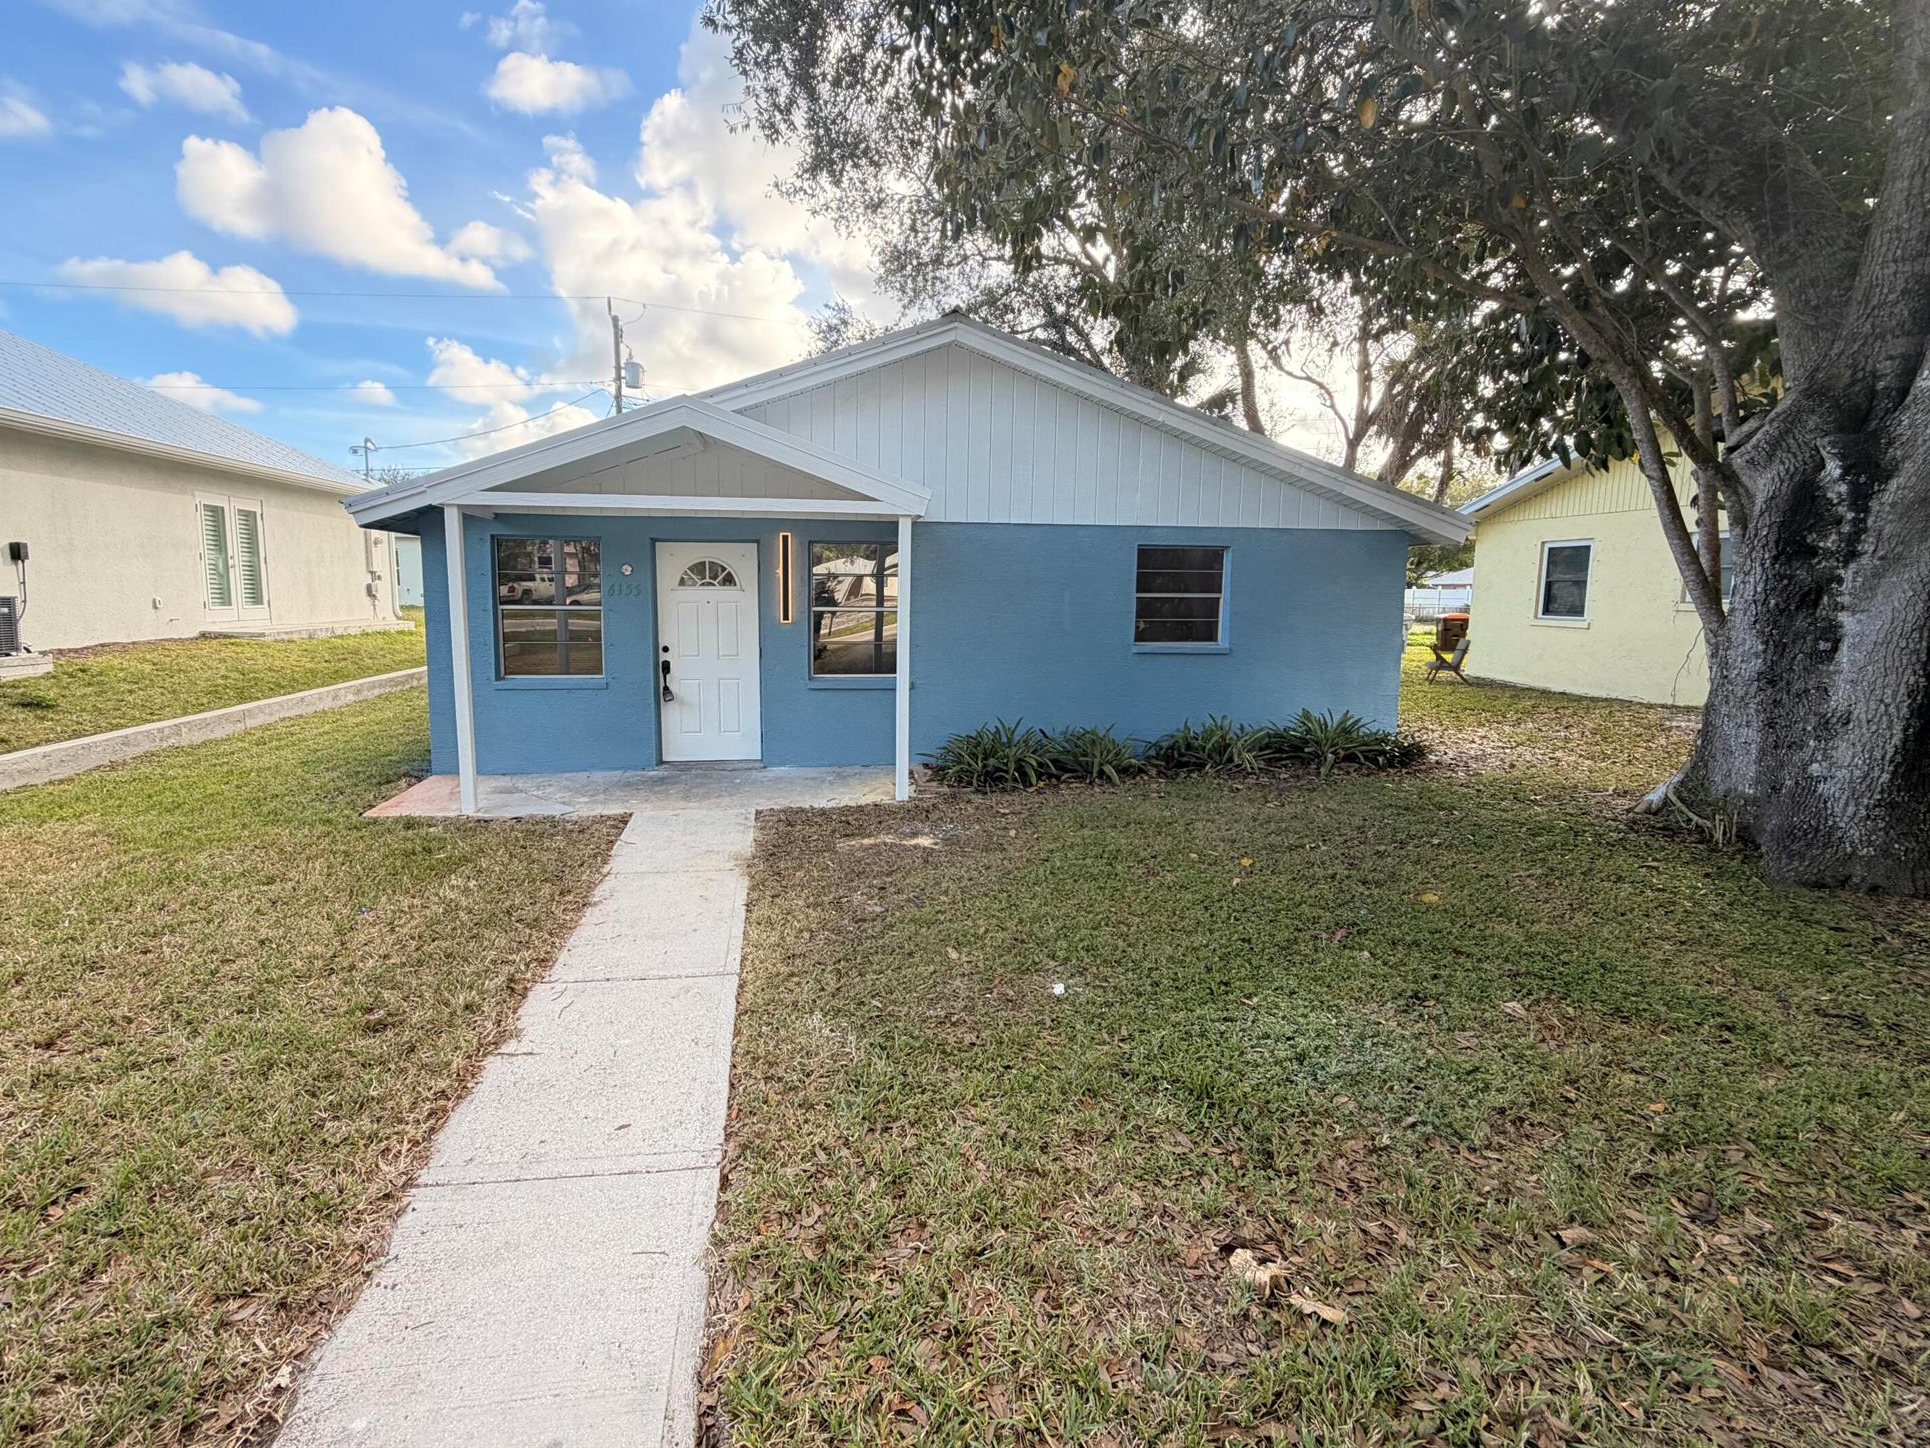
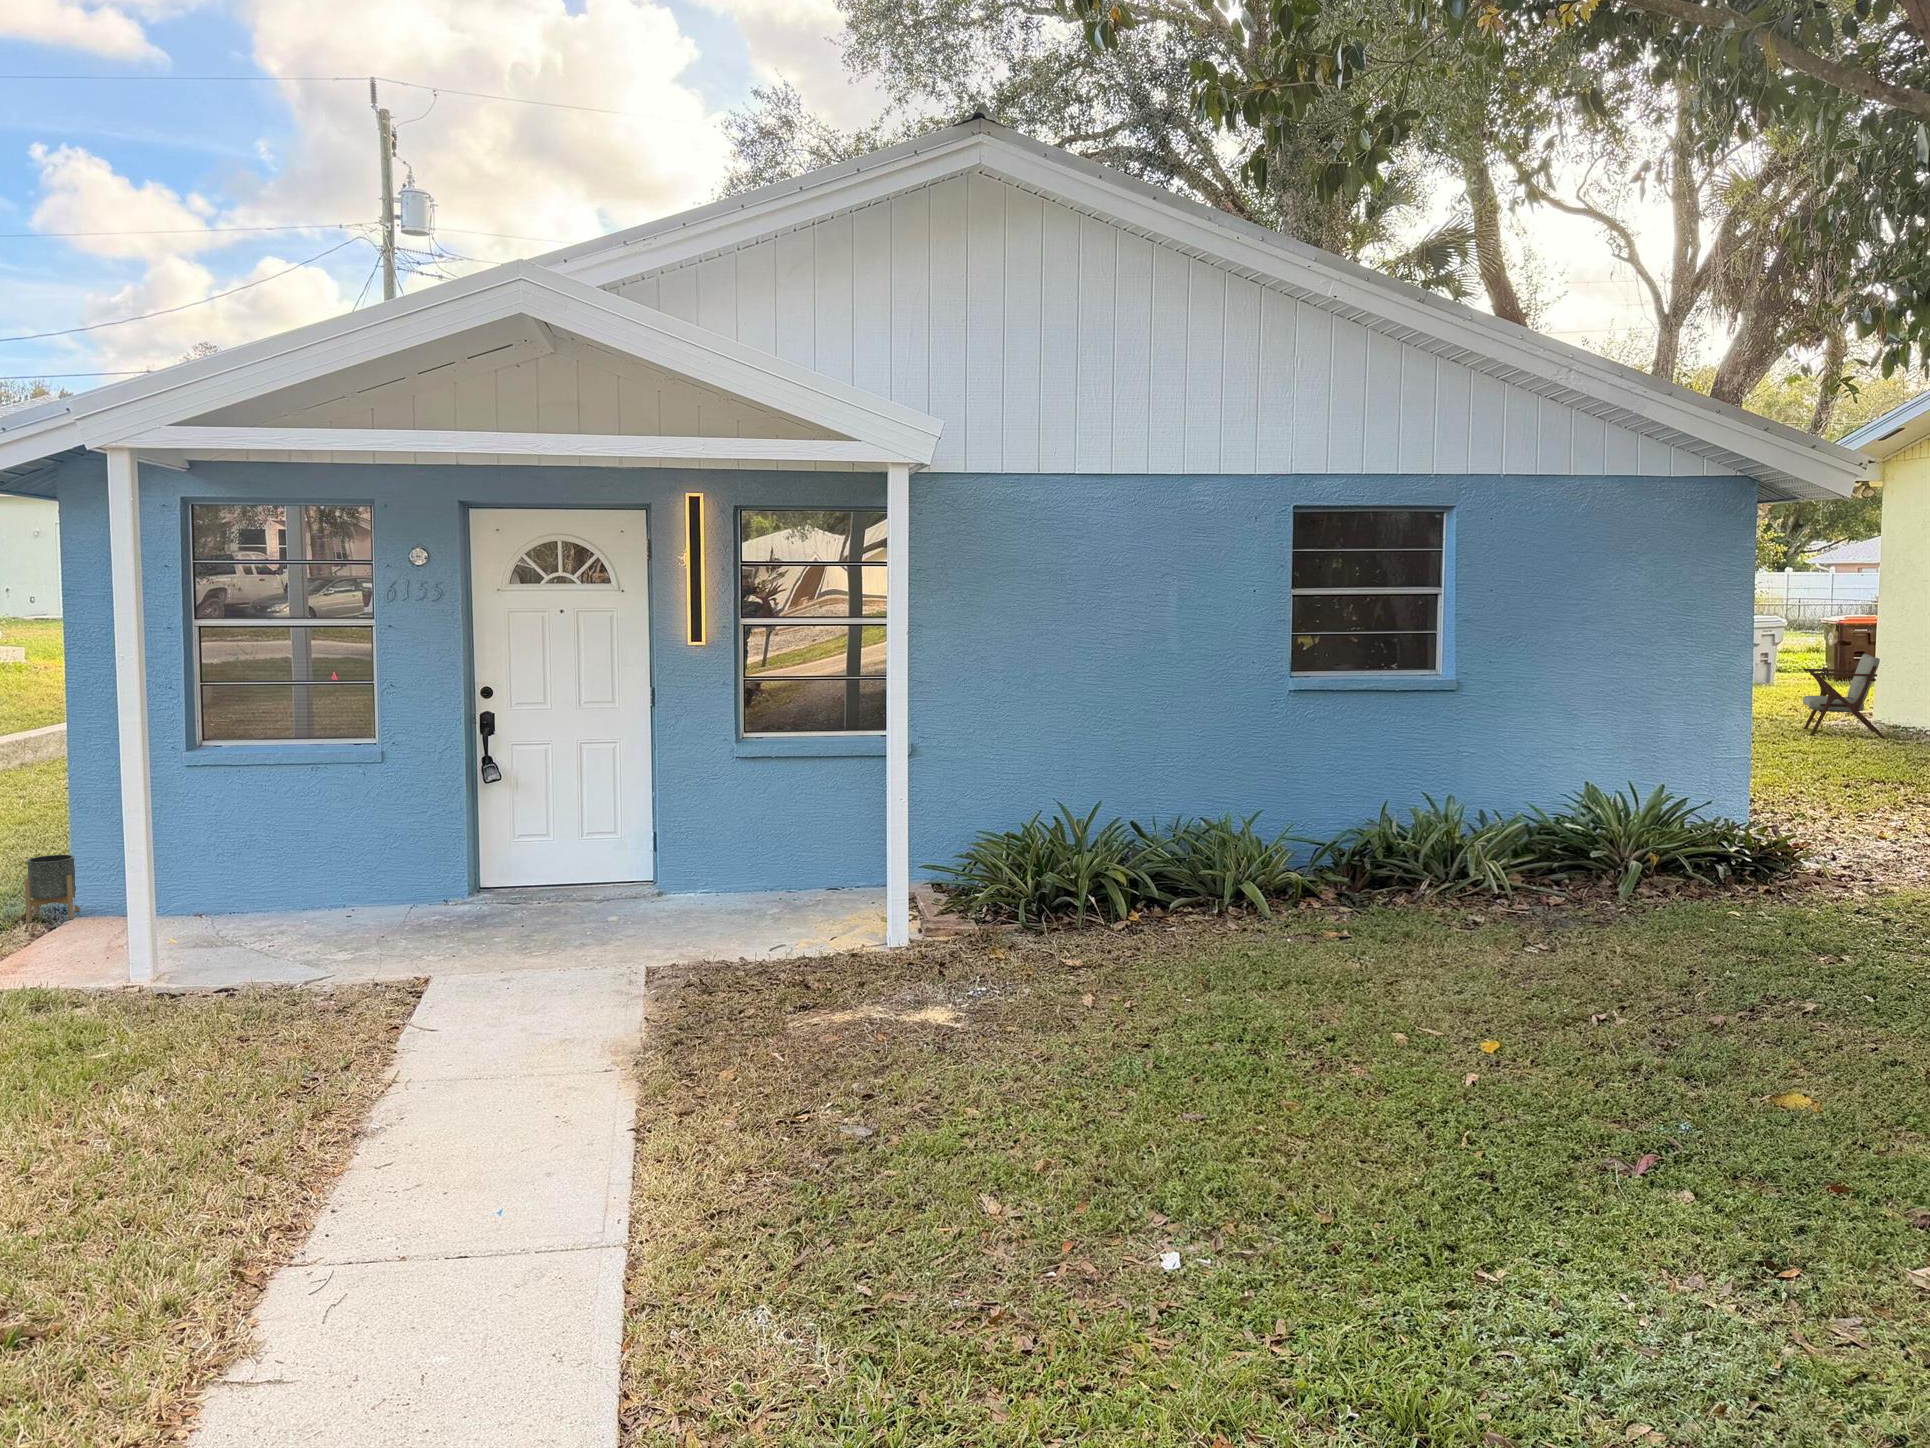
planter: none [400,740,433,779] -> present [24,855,80,923]

